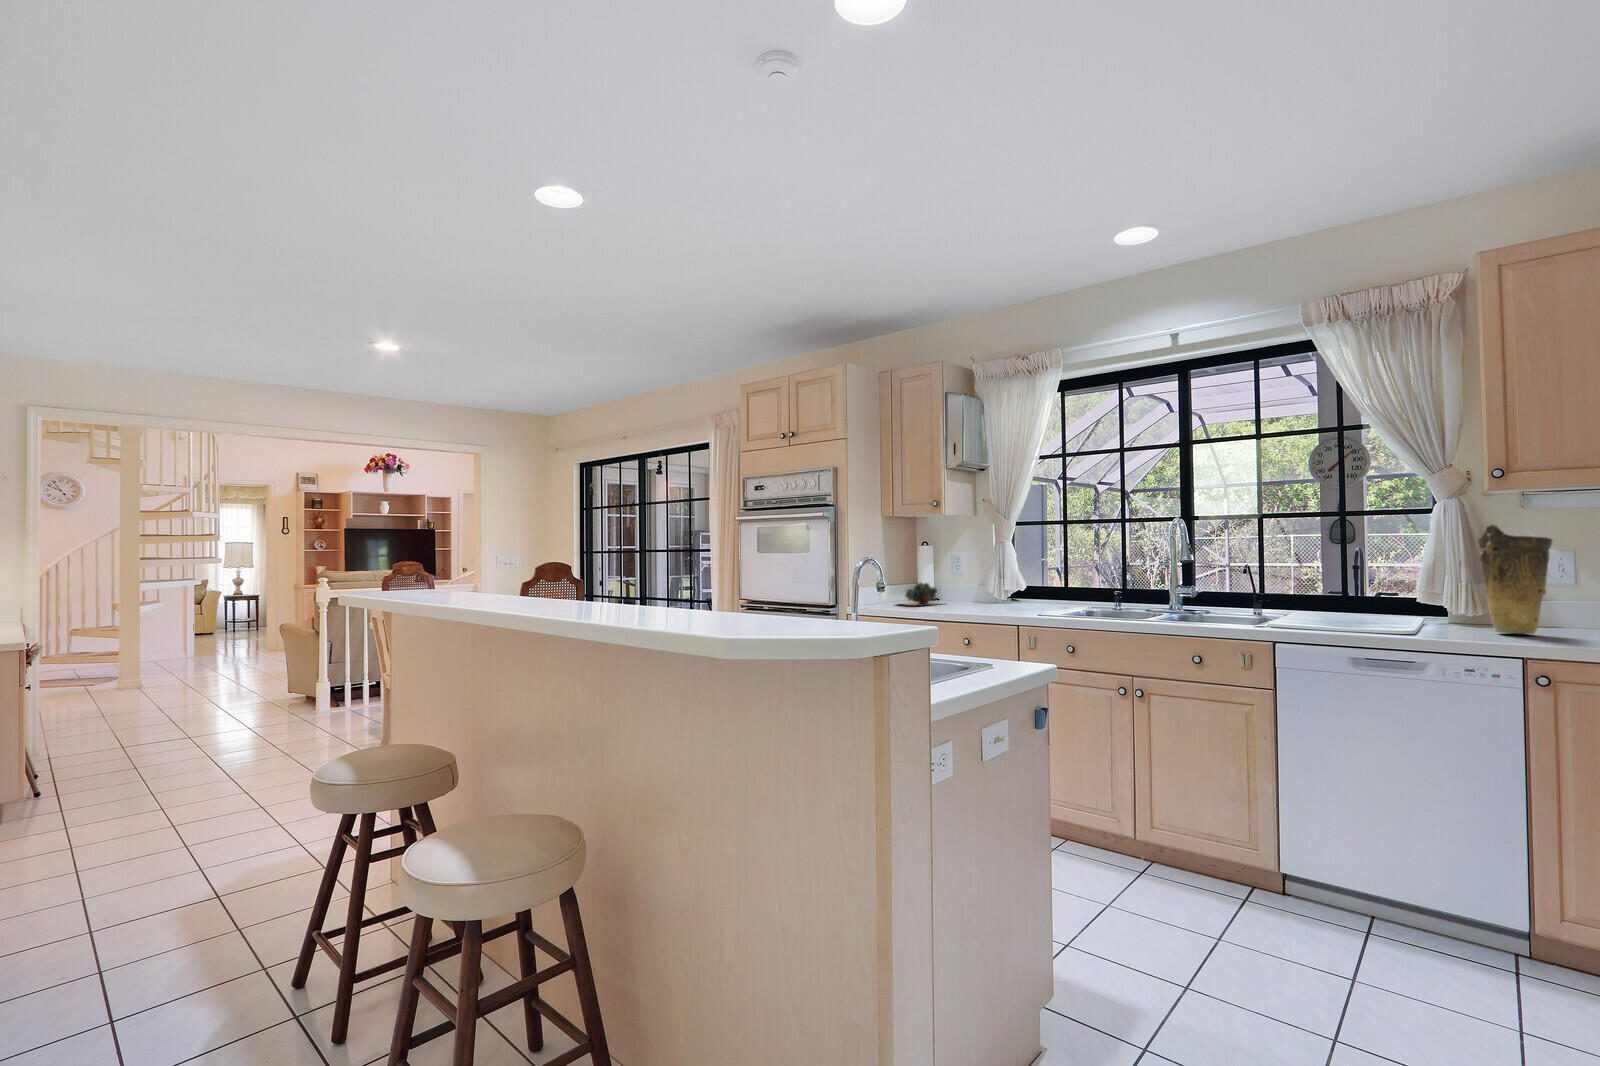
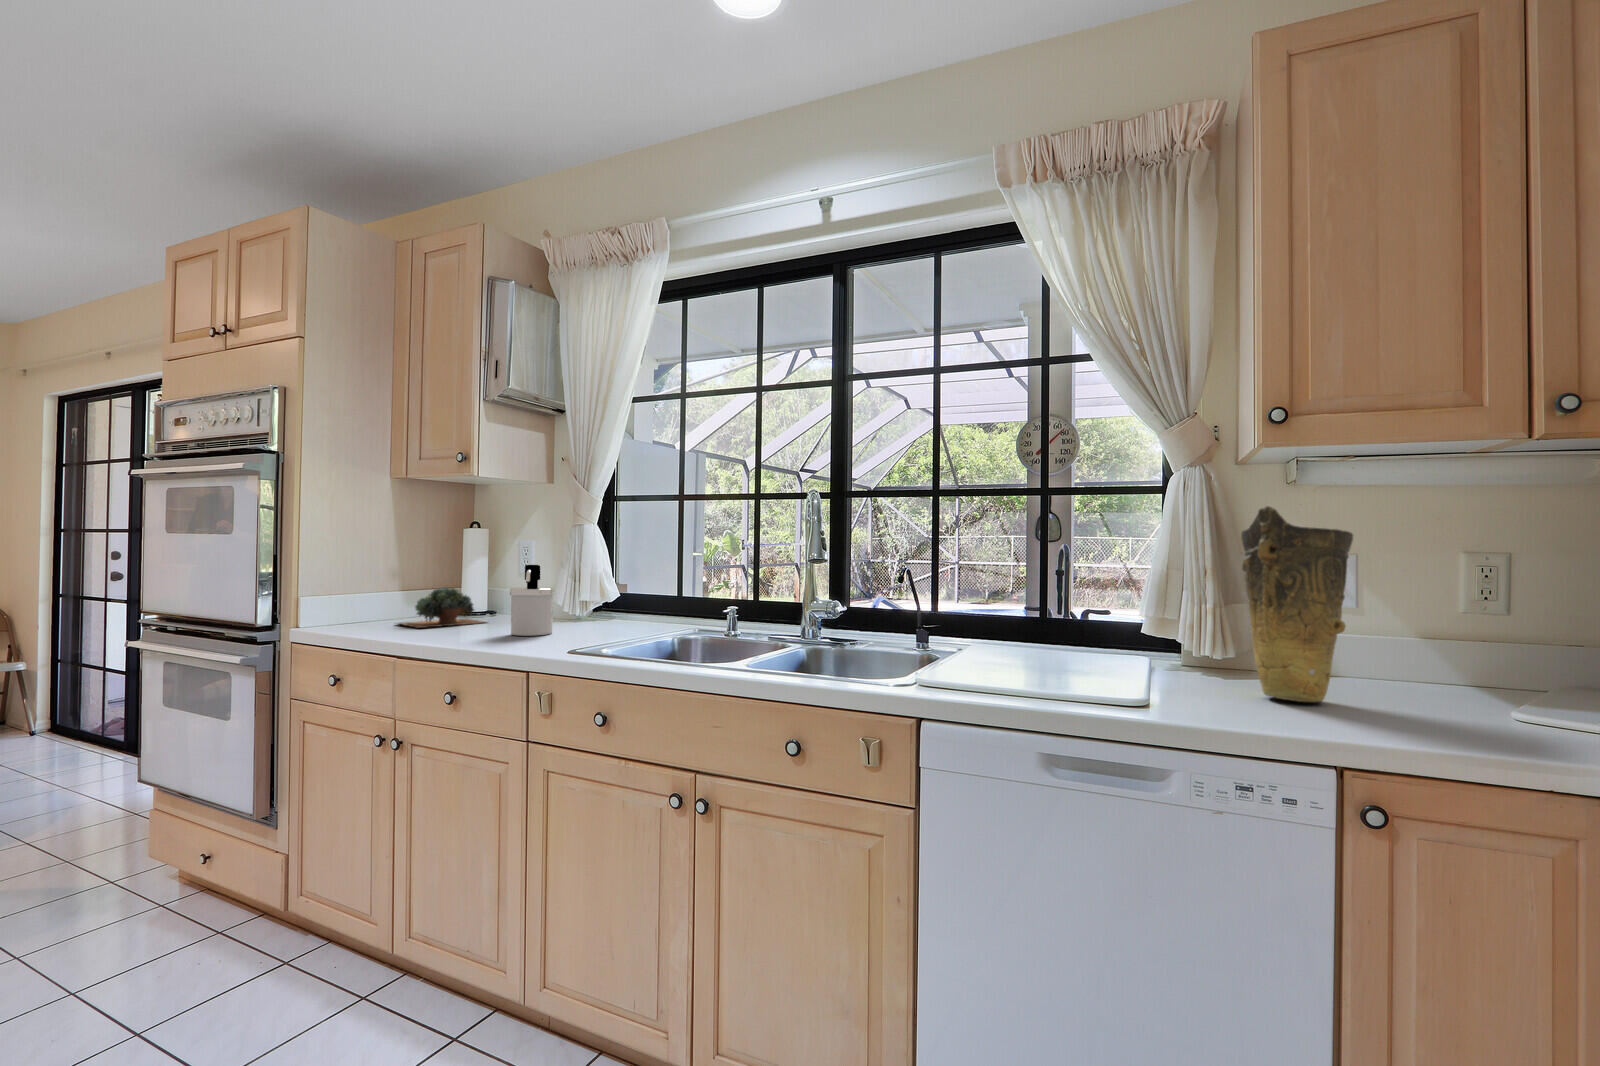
soap dispenser: none [977,567,1003,609] -> present [510,565,554,636]

